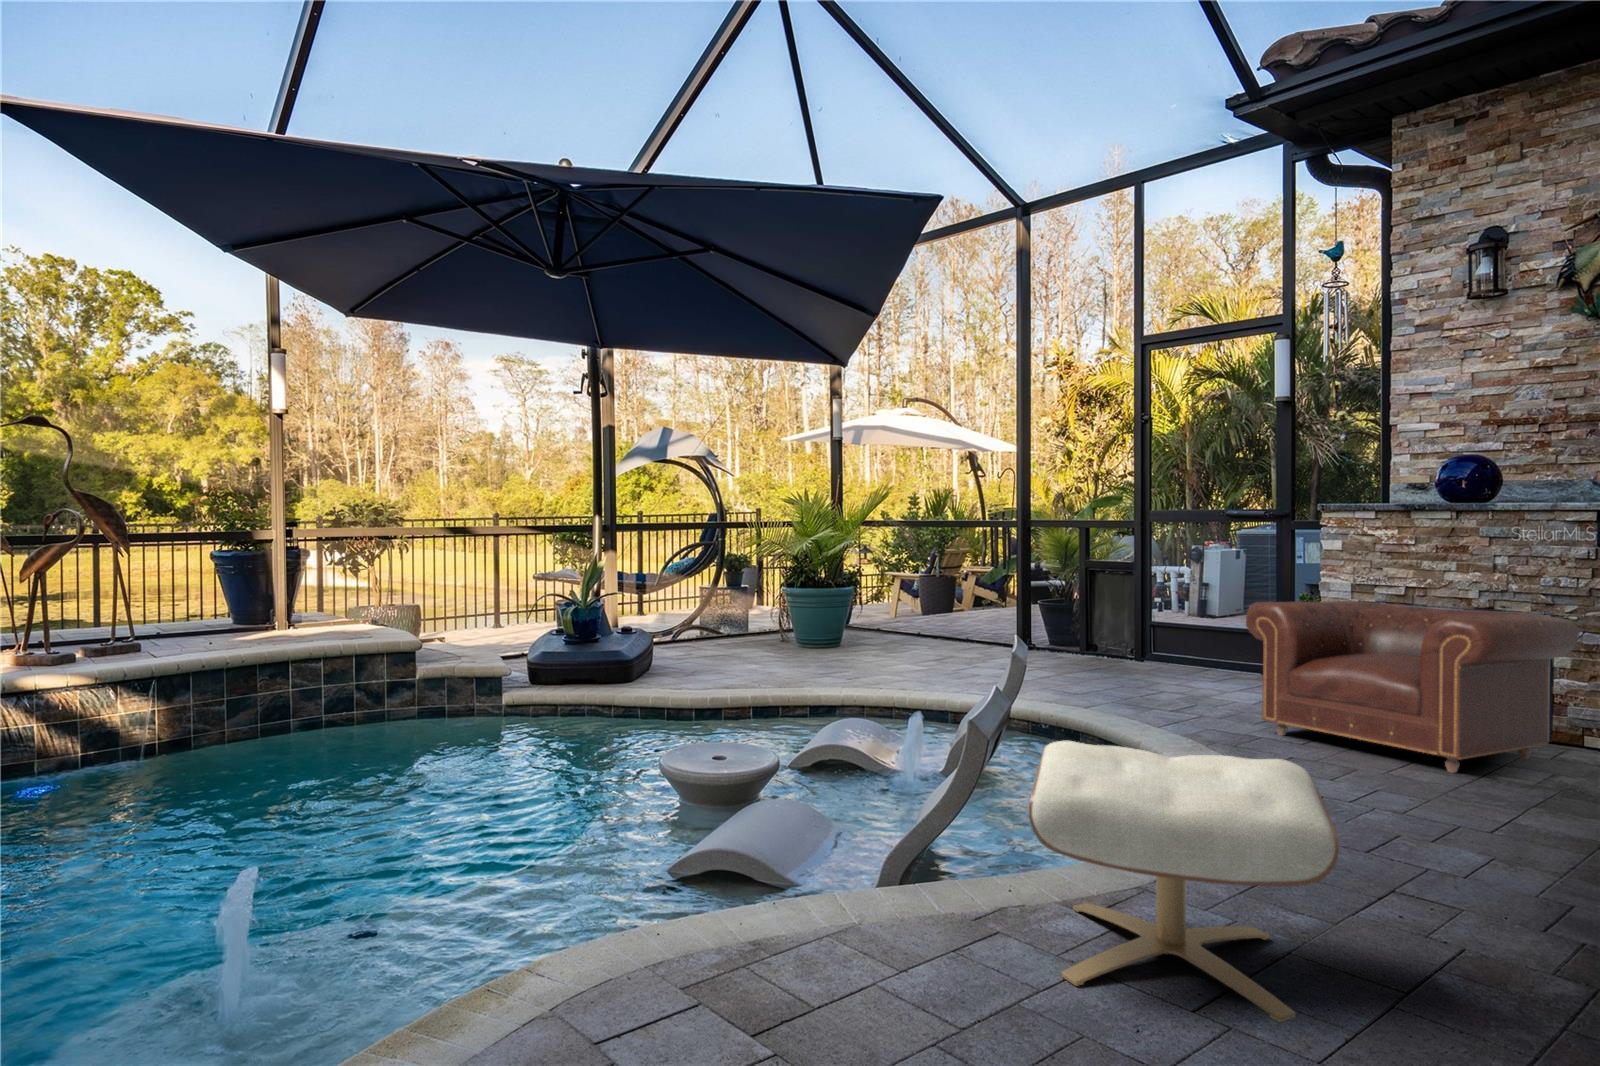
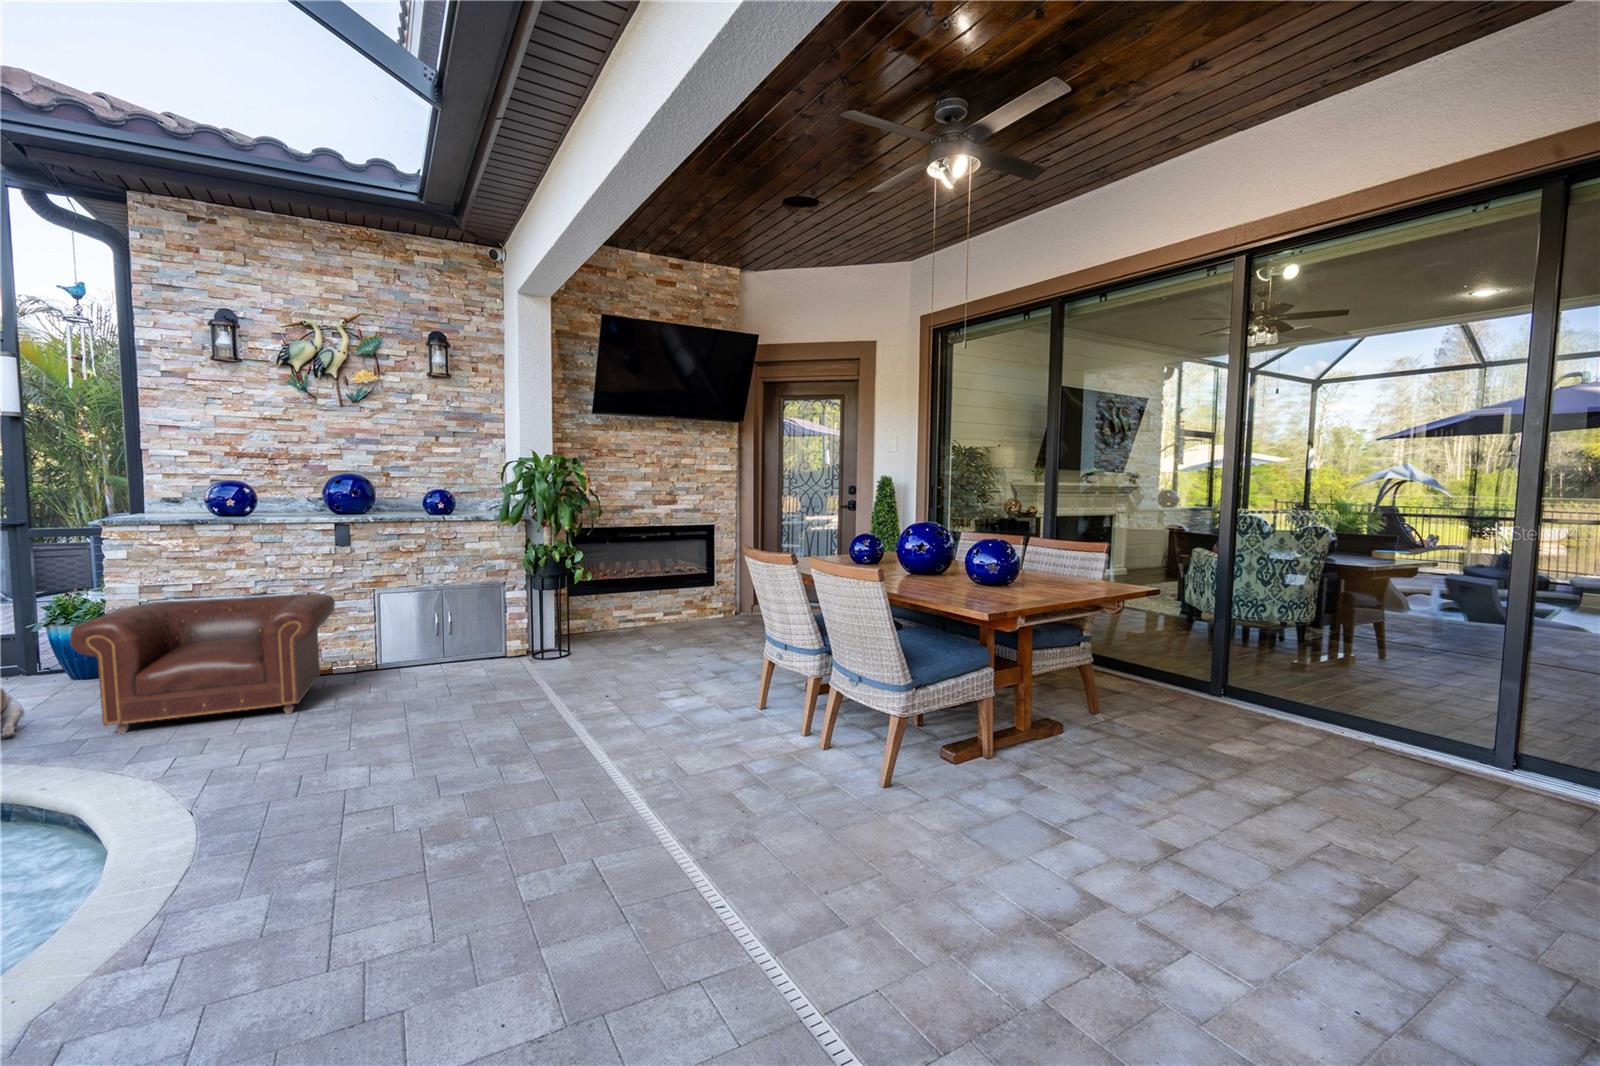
ottoman: present [1029,741,1339,1022] -> none [230,749,484,965]

